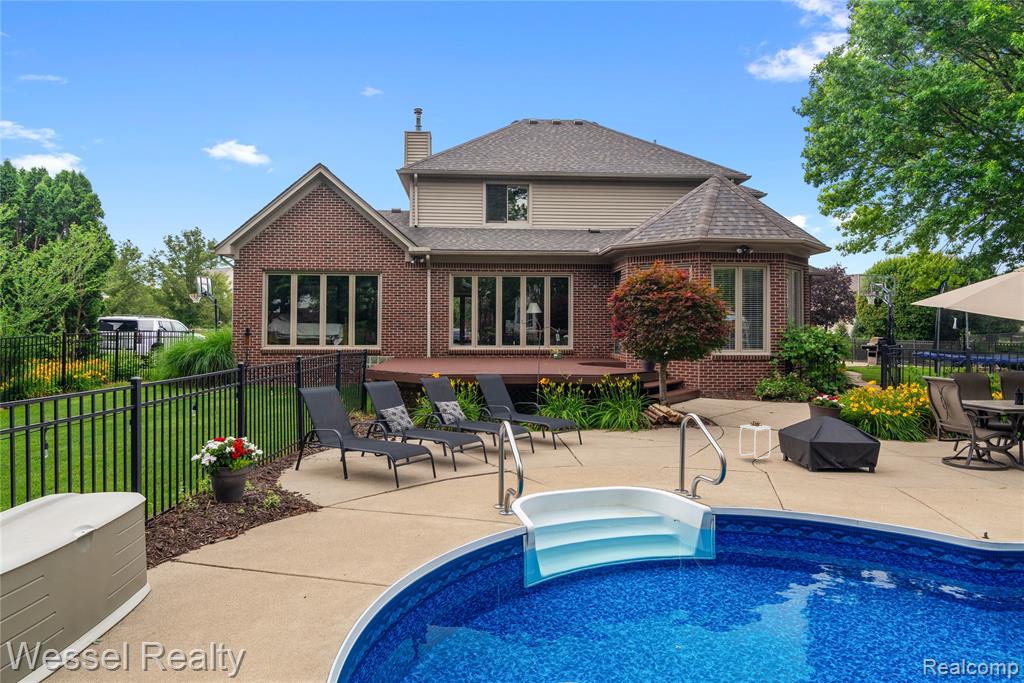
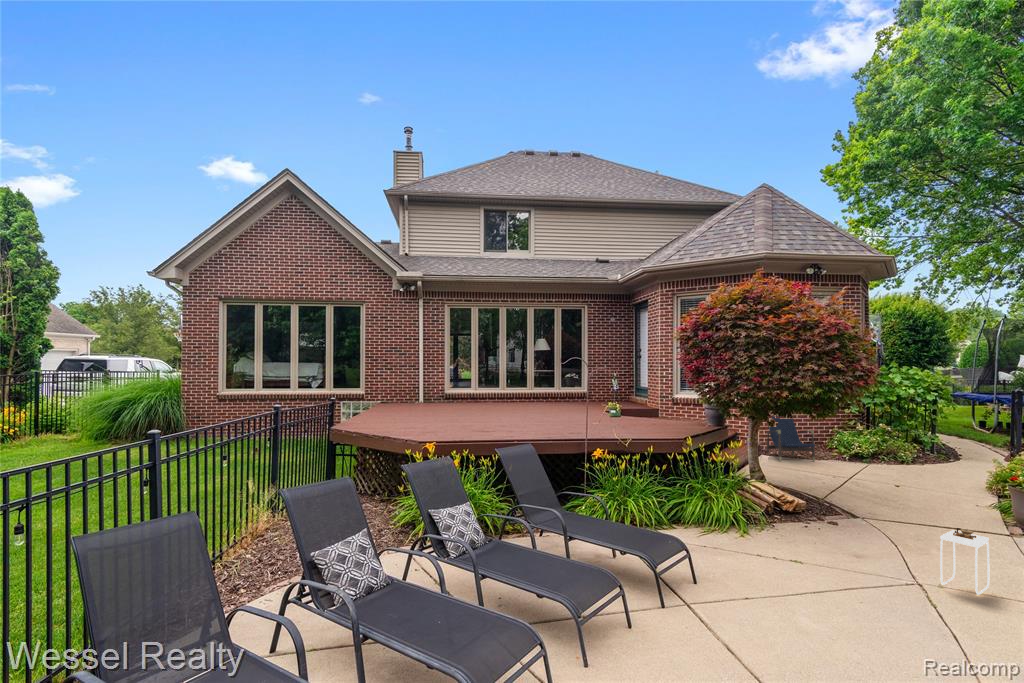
lounge chair: none [715,368,751,404] -> present [767,416,815,462]

